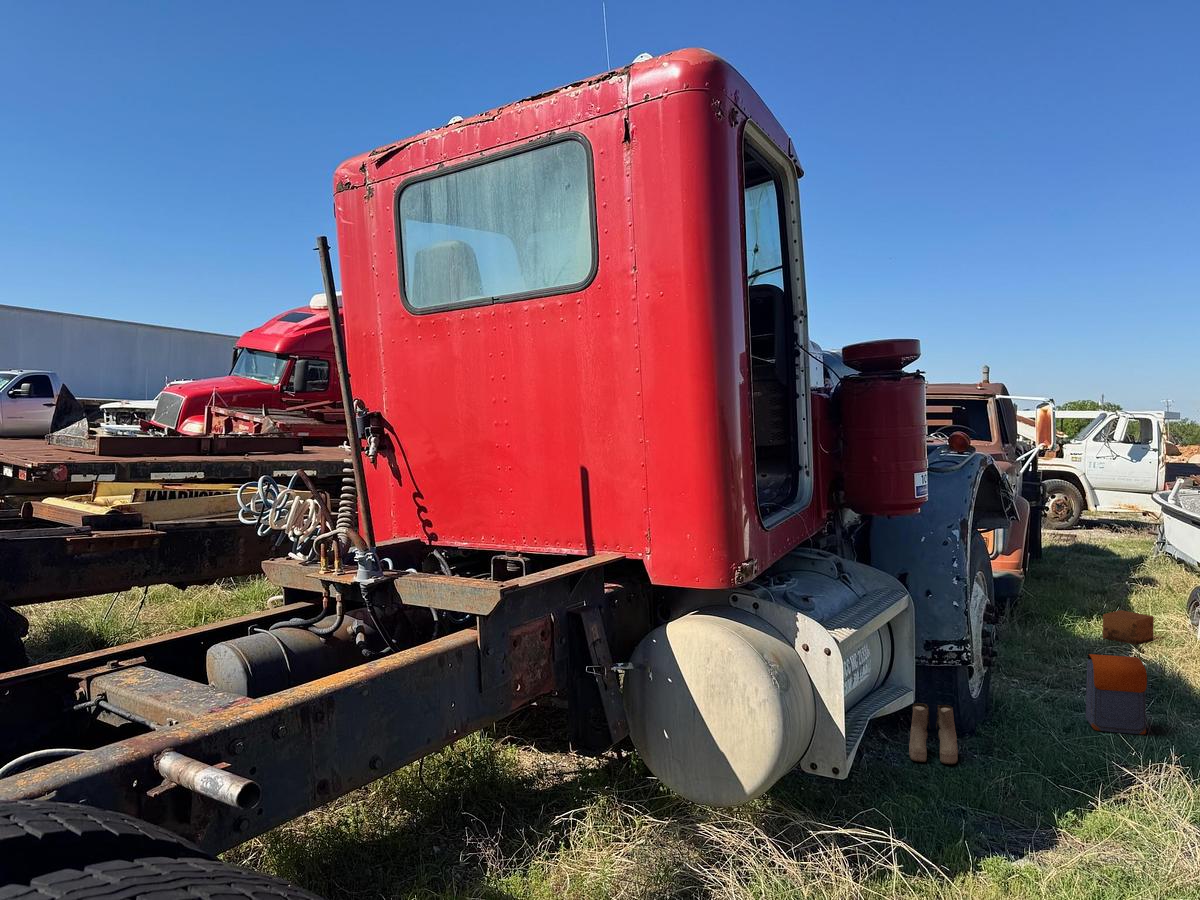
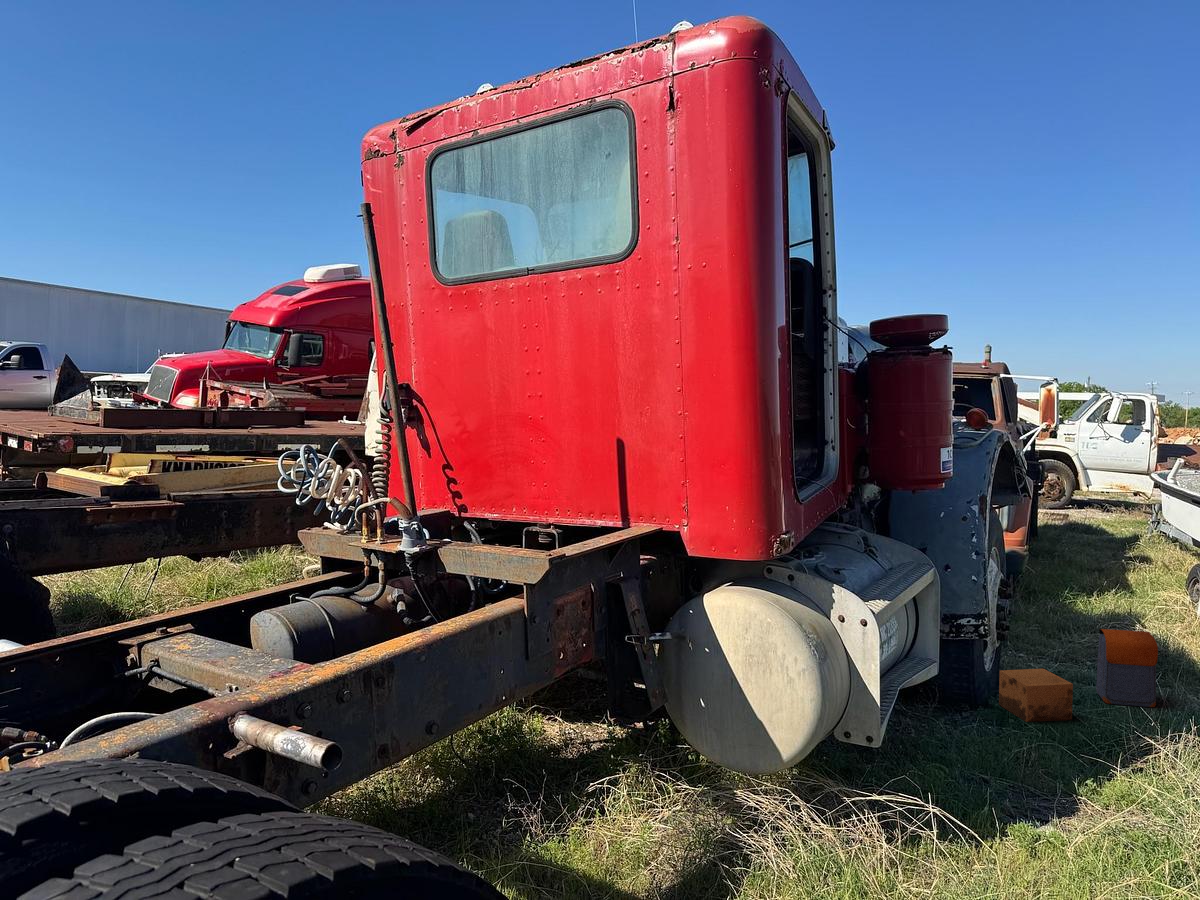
cardboard box: present [1103,610,1154,645] -> present [999,669,1073,722]
boots: present [909,703,958,764] -> none [927,676,975,735]

